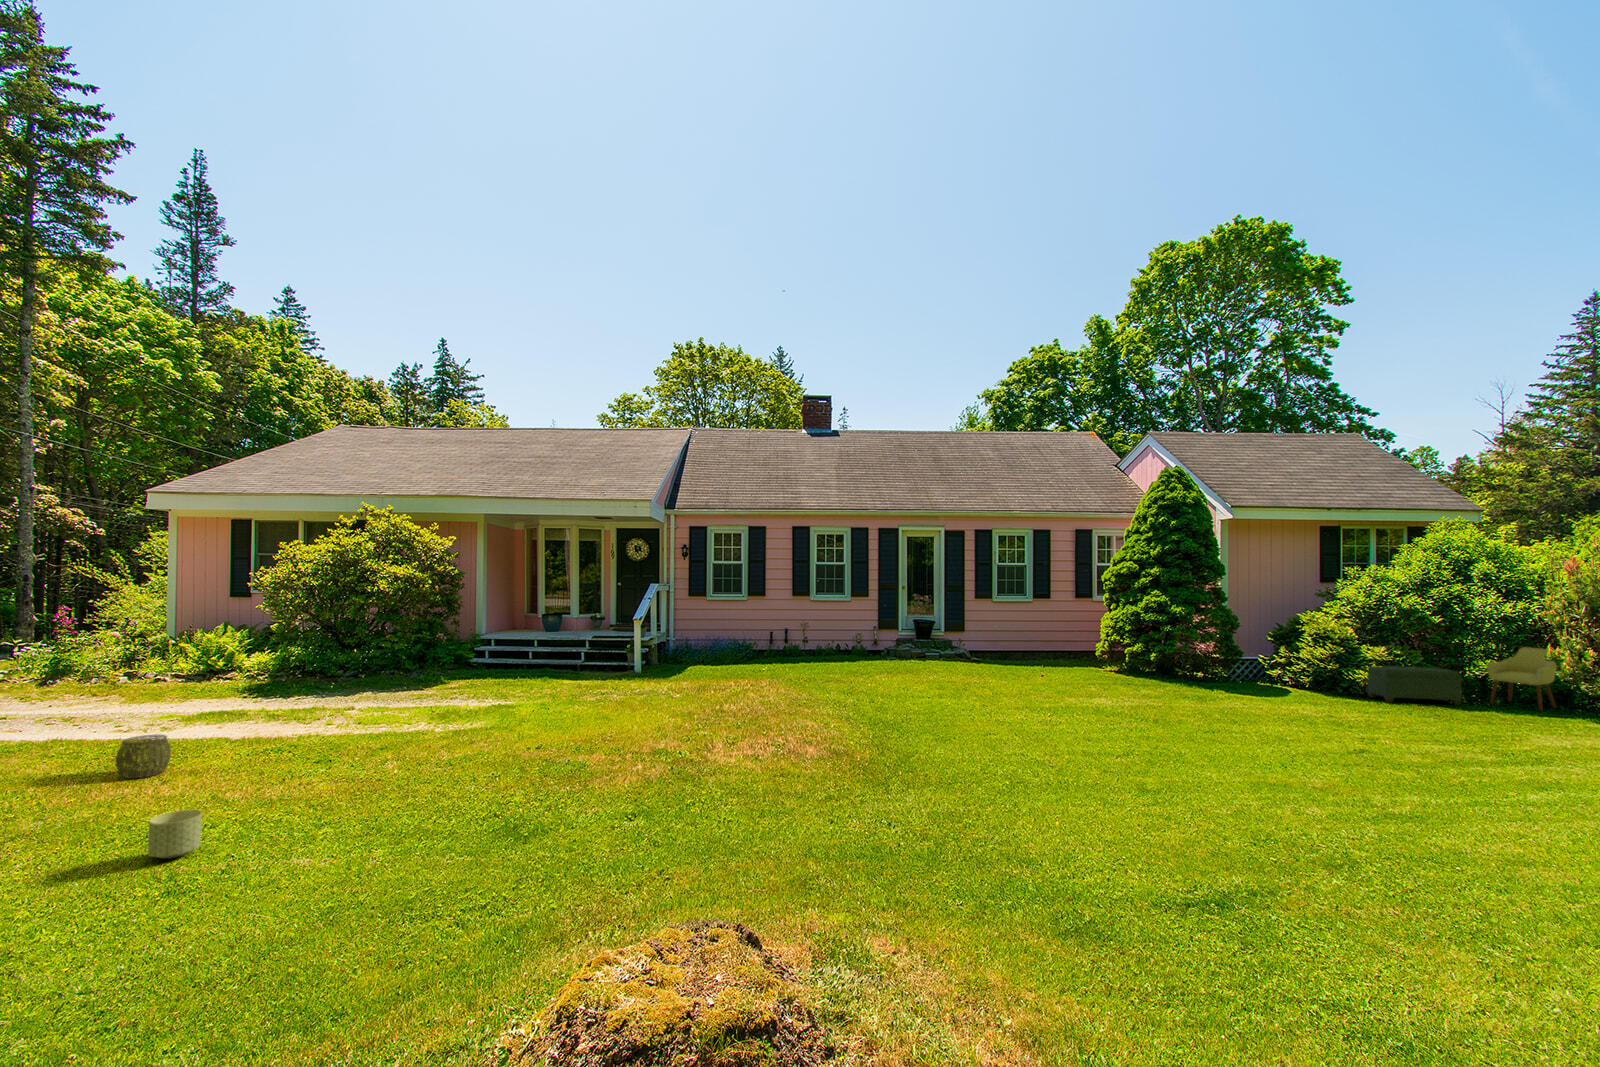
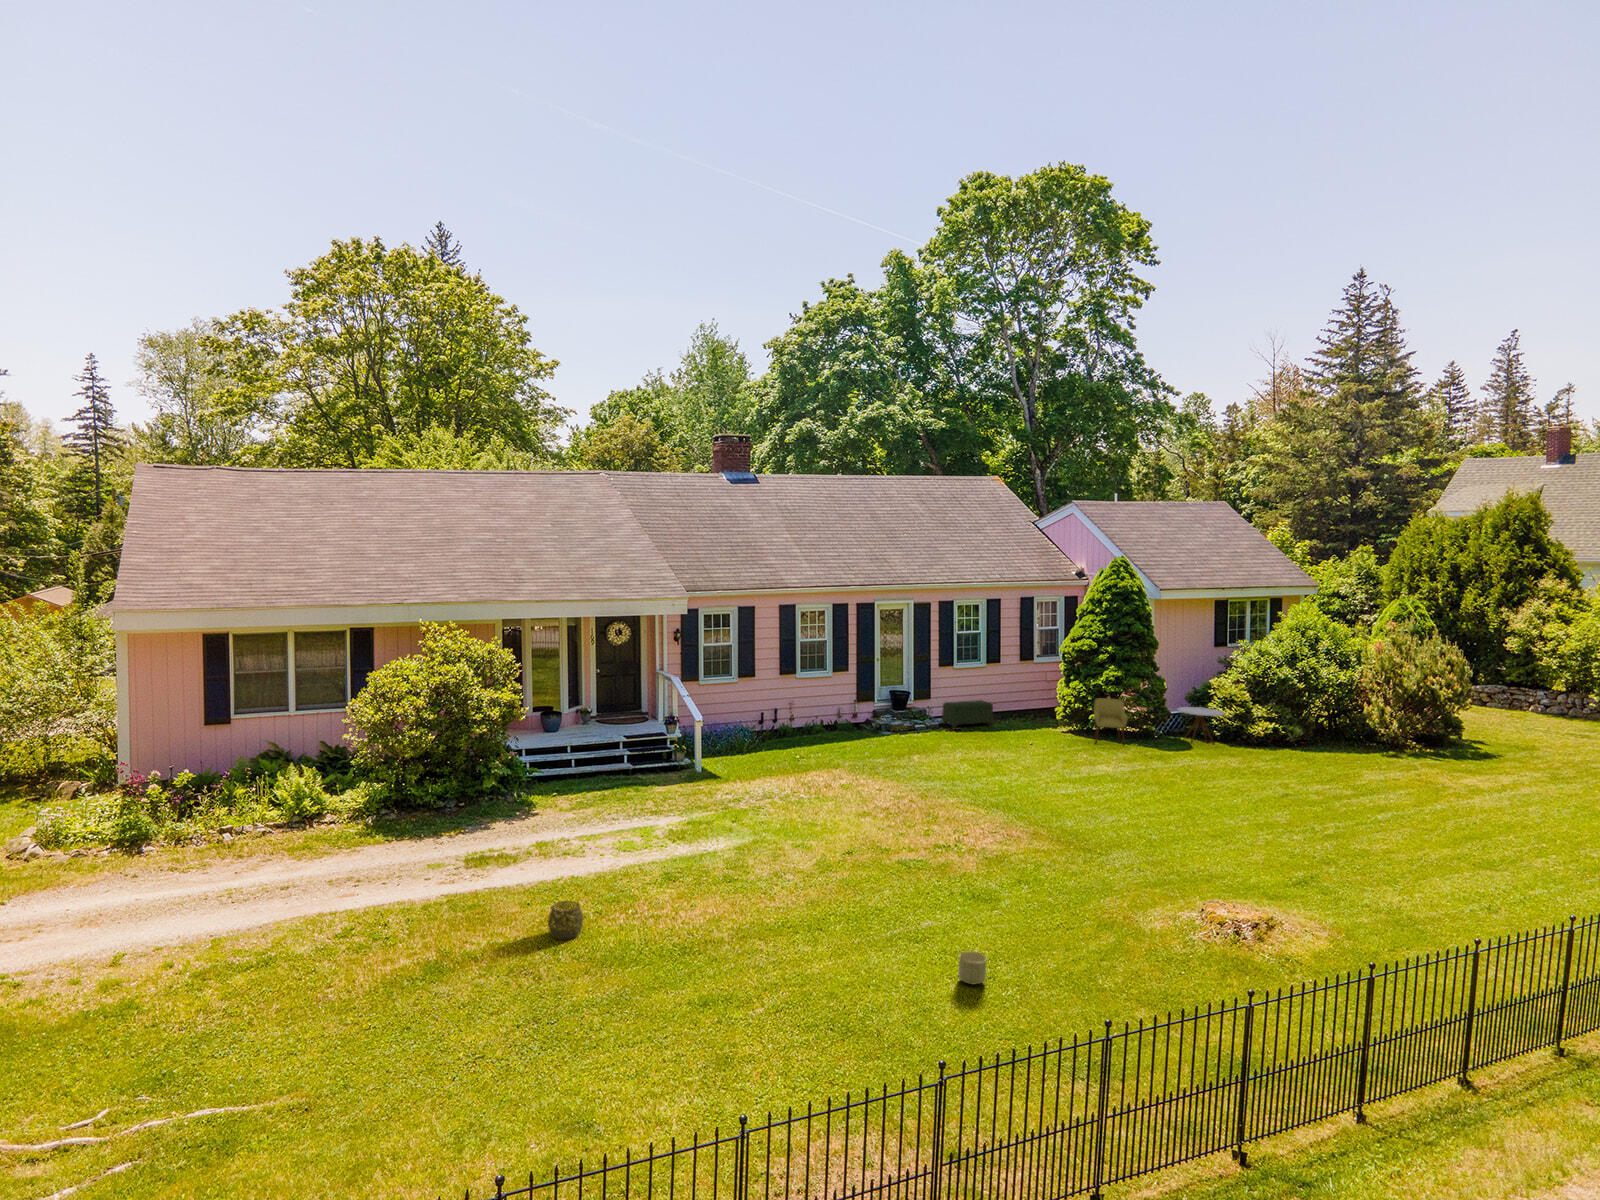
round table: none [1249,645,1317,690] -> present [1177,707,1225,743]
chair: present [1487,647,1556,711] -> present [1094,698,1128,745]
bench: present [1367,666,1462,705] -> present [942,700,993,728]
planter: present [148,810,202,859] -> present [958,951,987,984]

